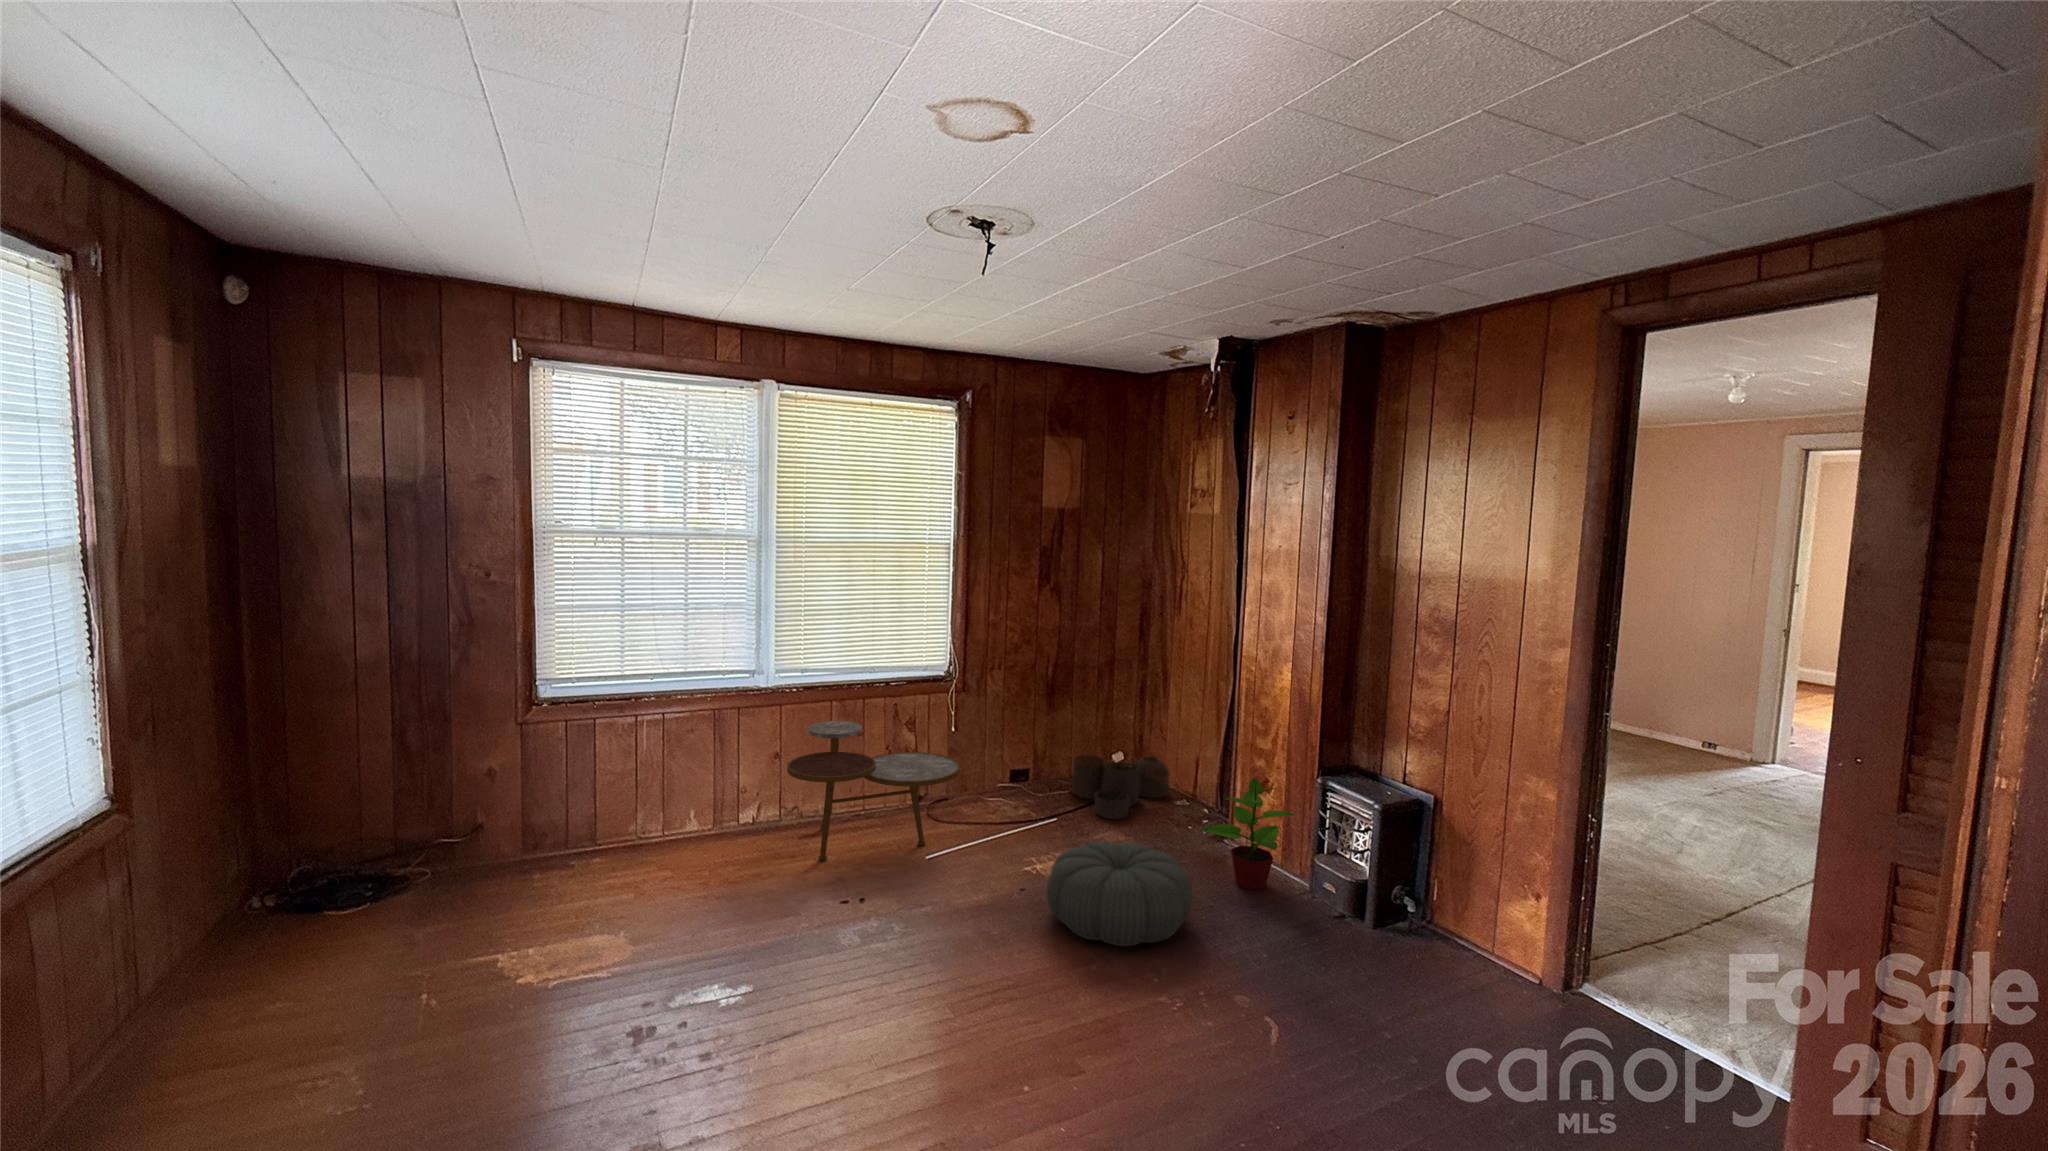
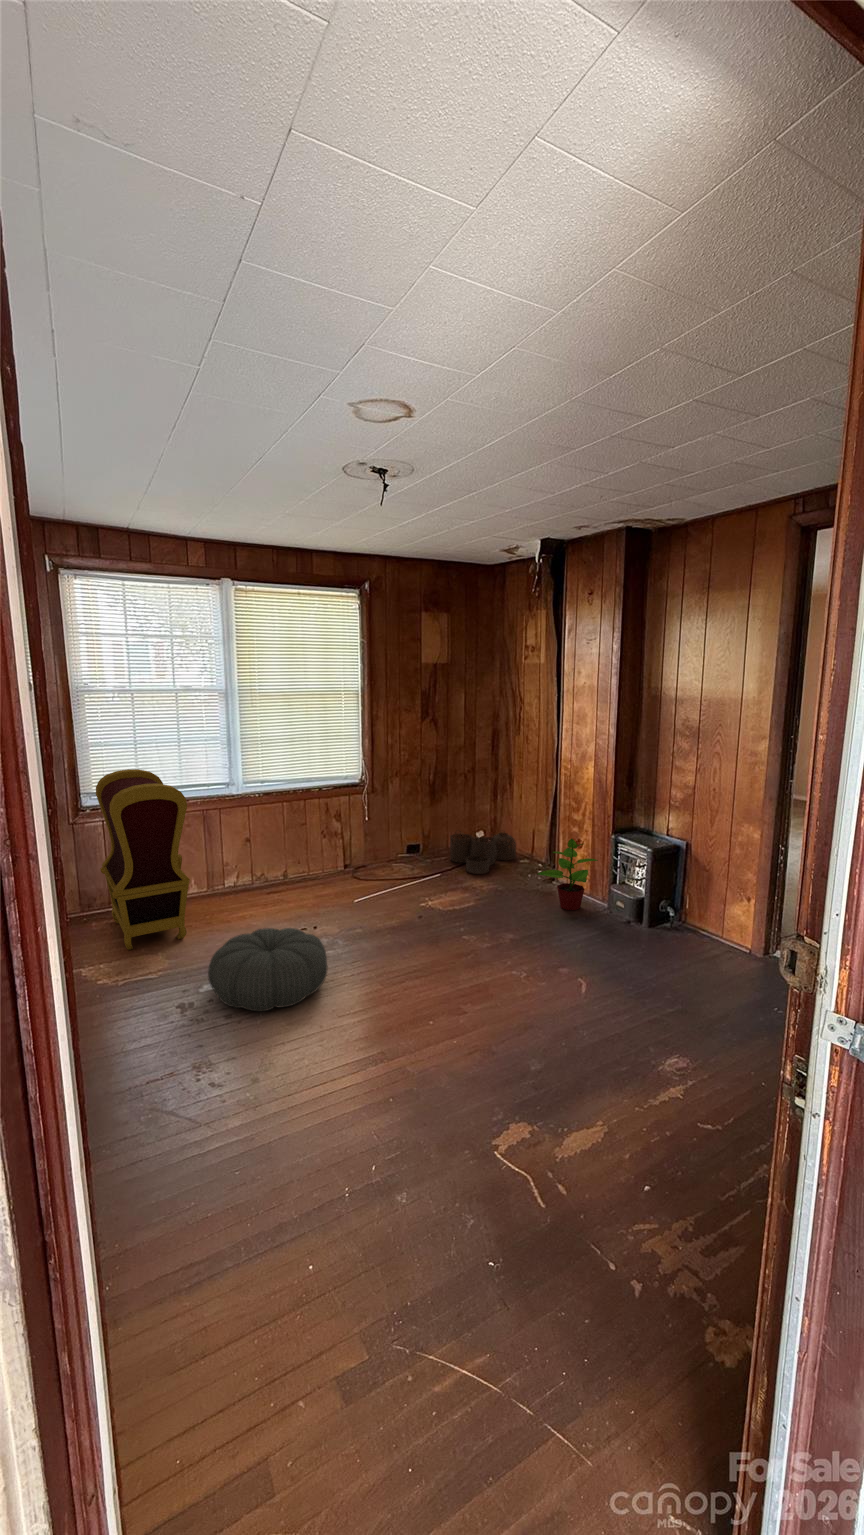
armchair: none [555,647,681,923] -> present [96,769,190,950]
side table: present [787,721,960,861] -> none [257,816,374,907]
pouf: present [1047,841,1192,946] -> present [208,928,327,1011]

